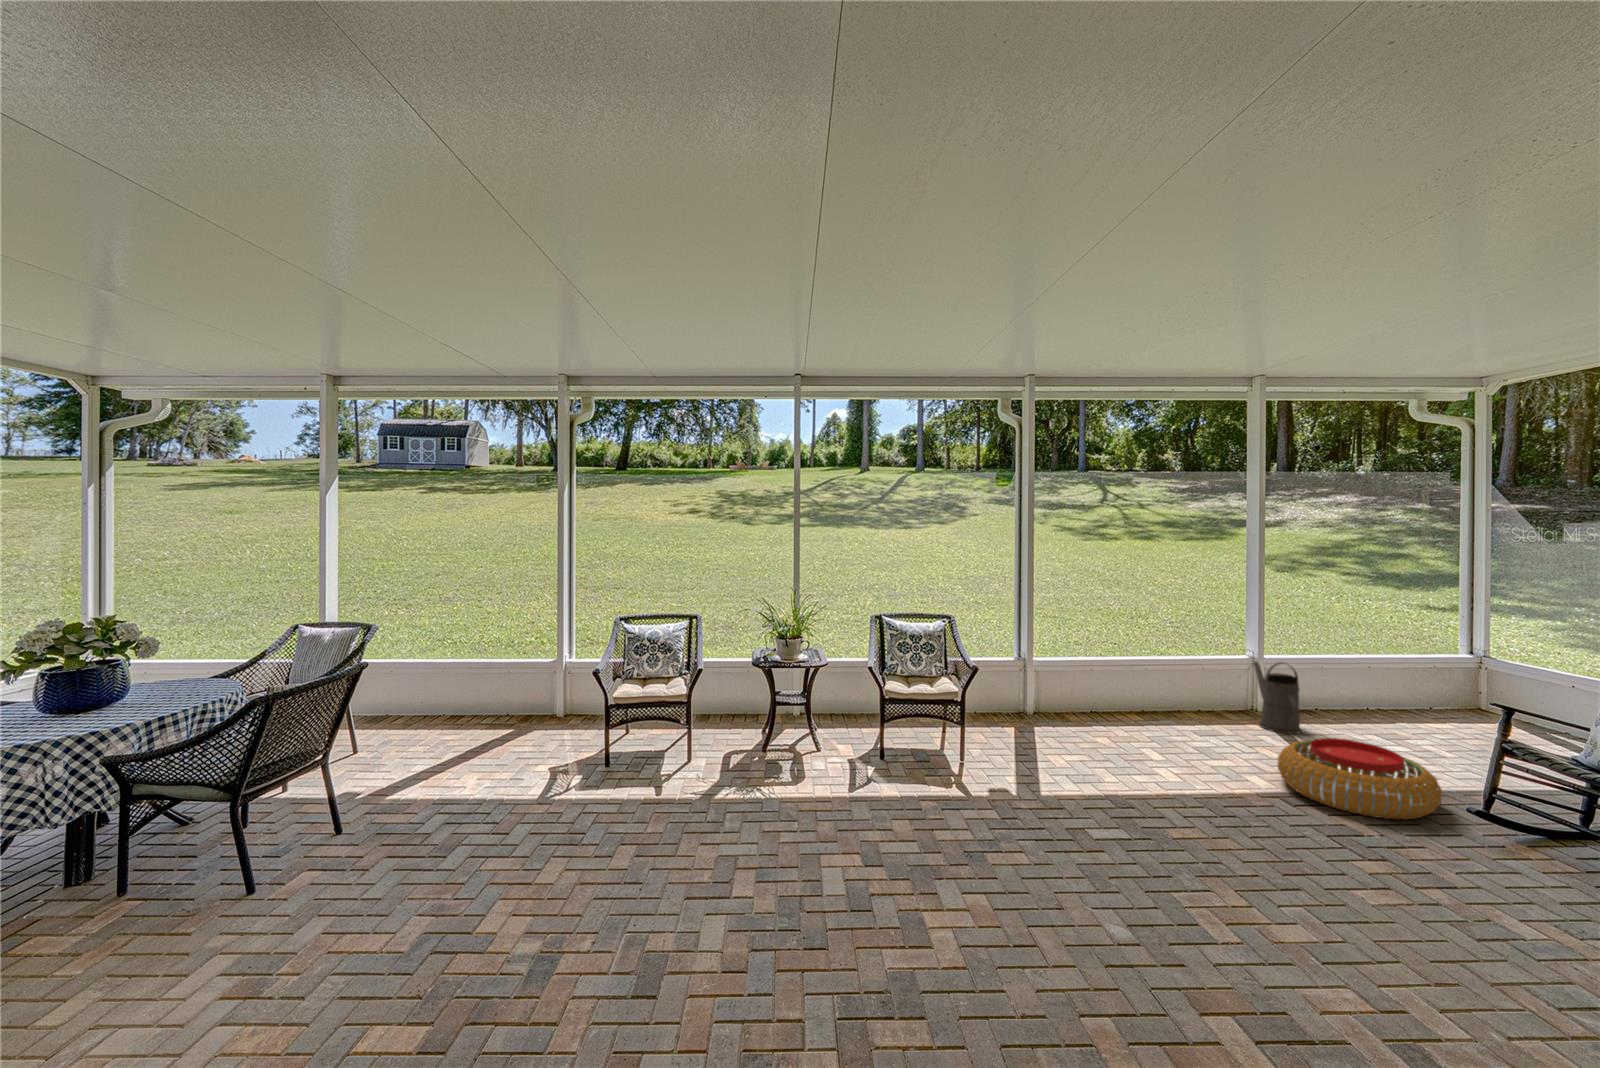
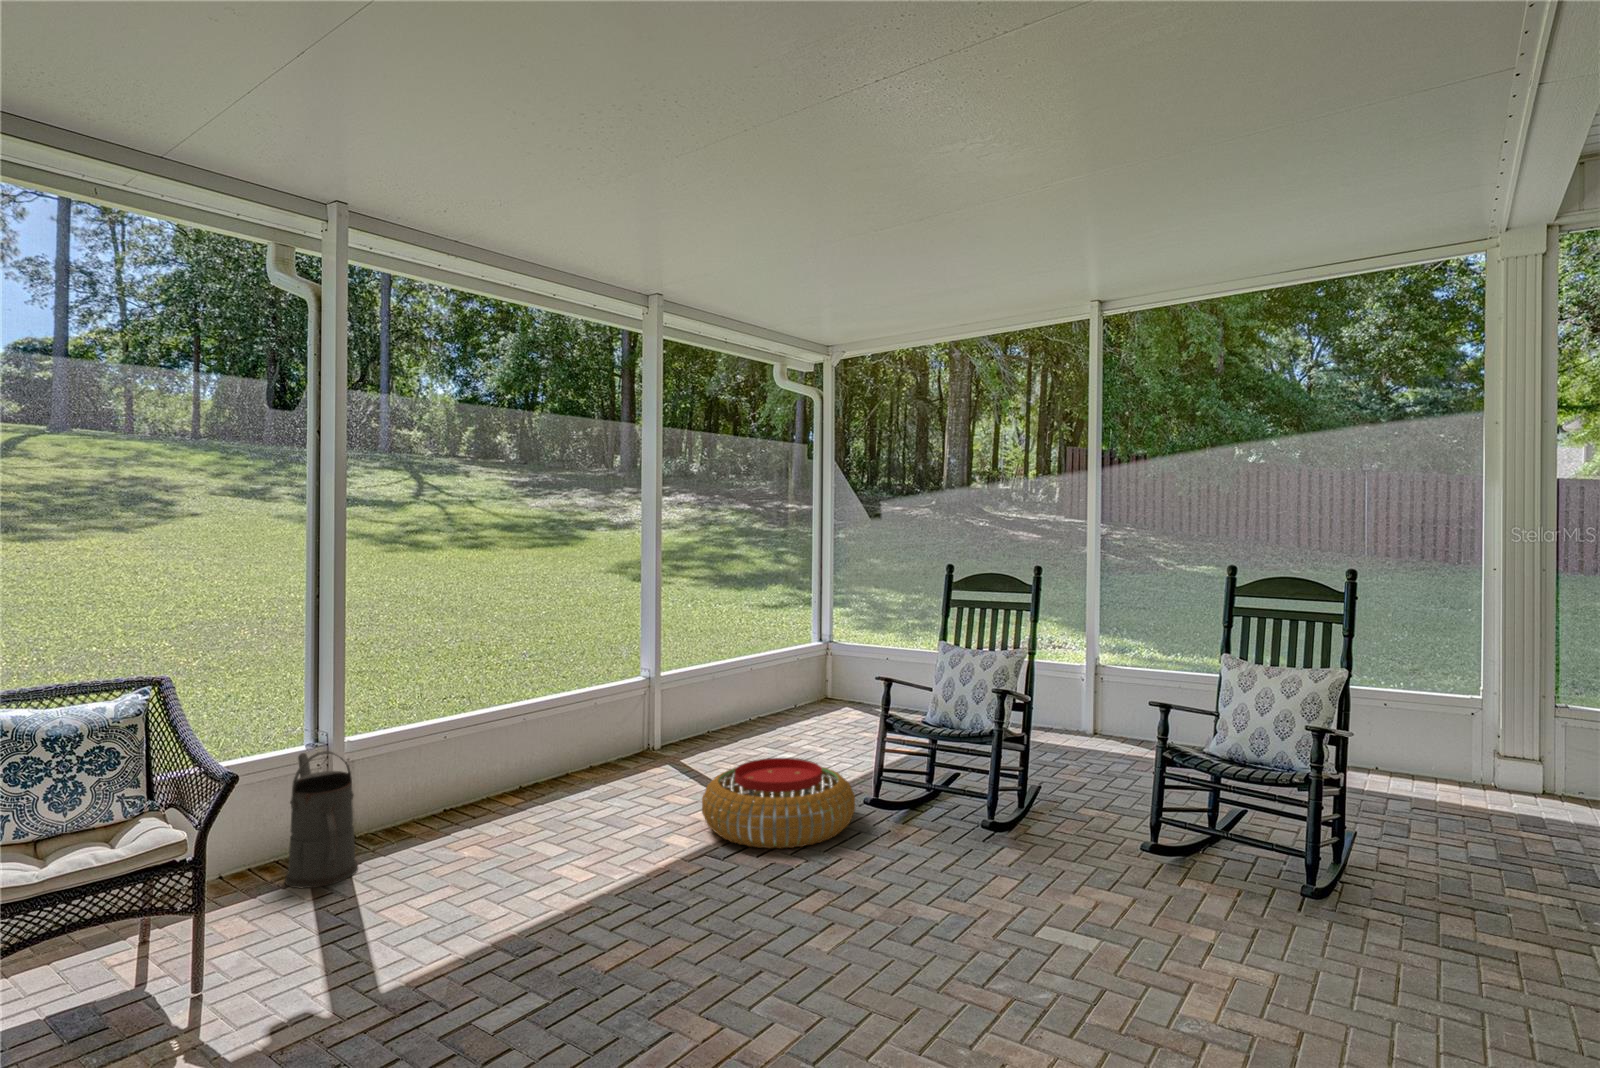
watering can: present [1254,661,1301,734] -> present [285,751,358,888]

